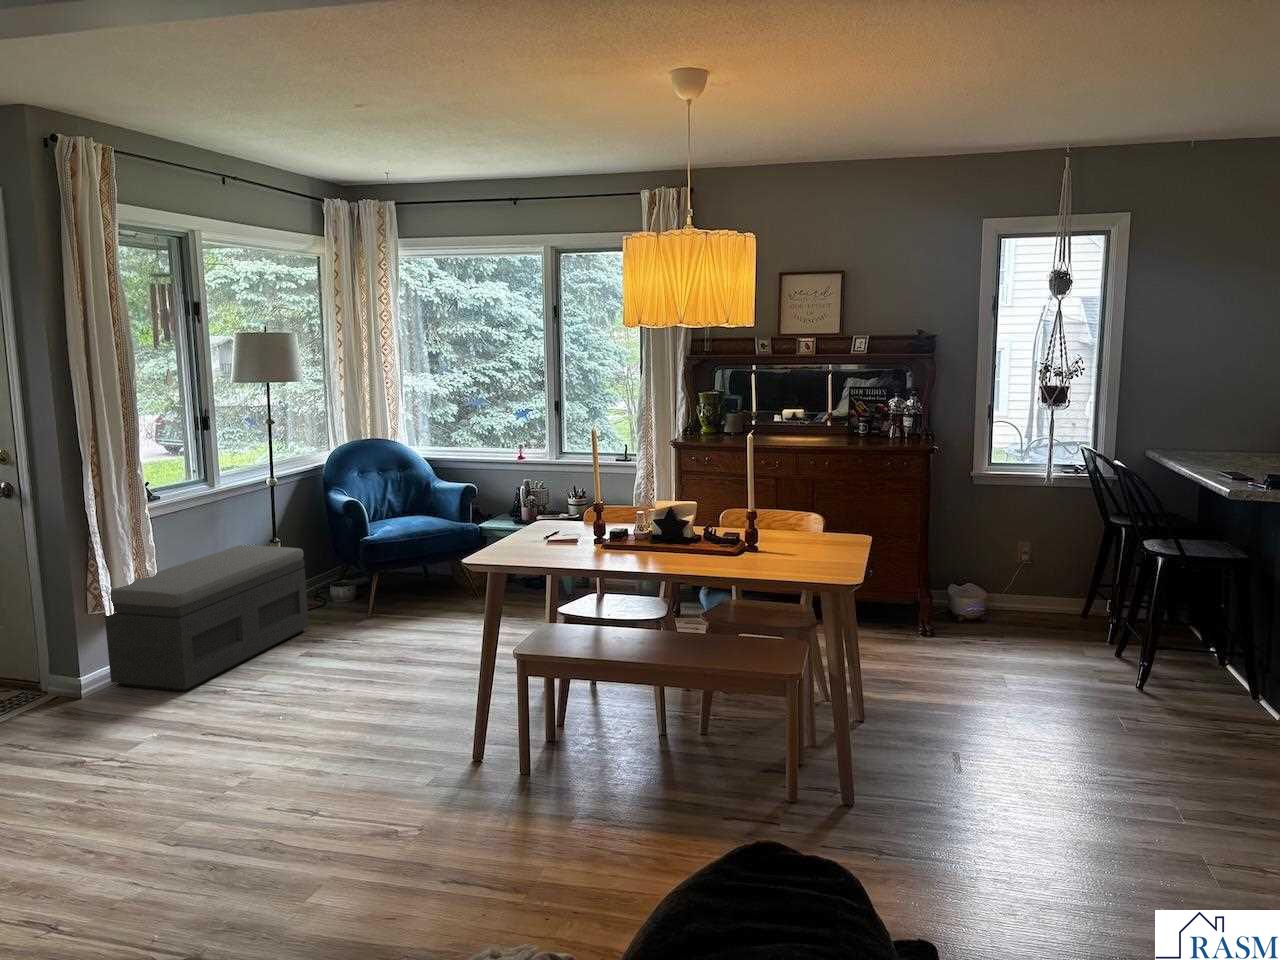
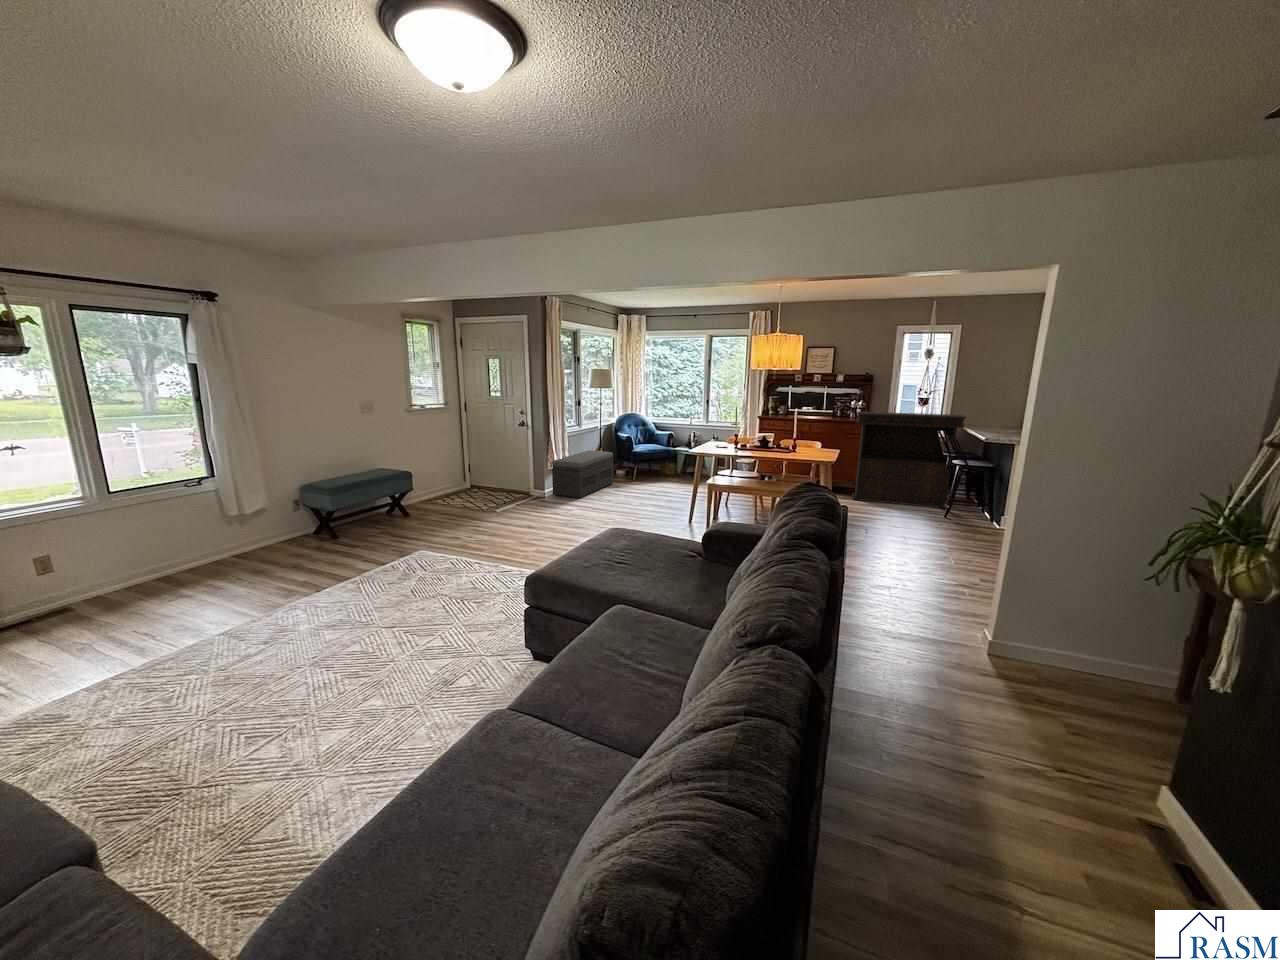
console table: none [906,424,1165,657] -> present [852,412,966,508]

